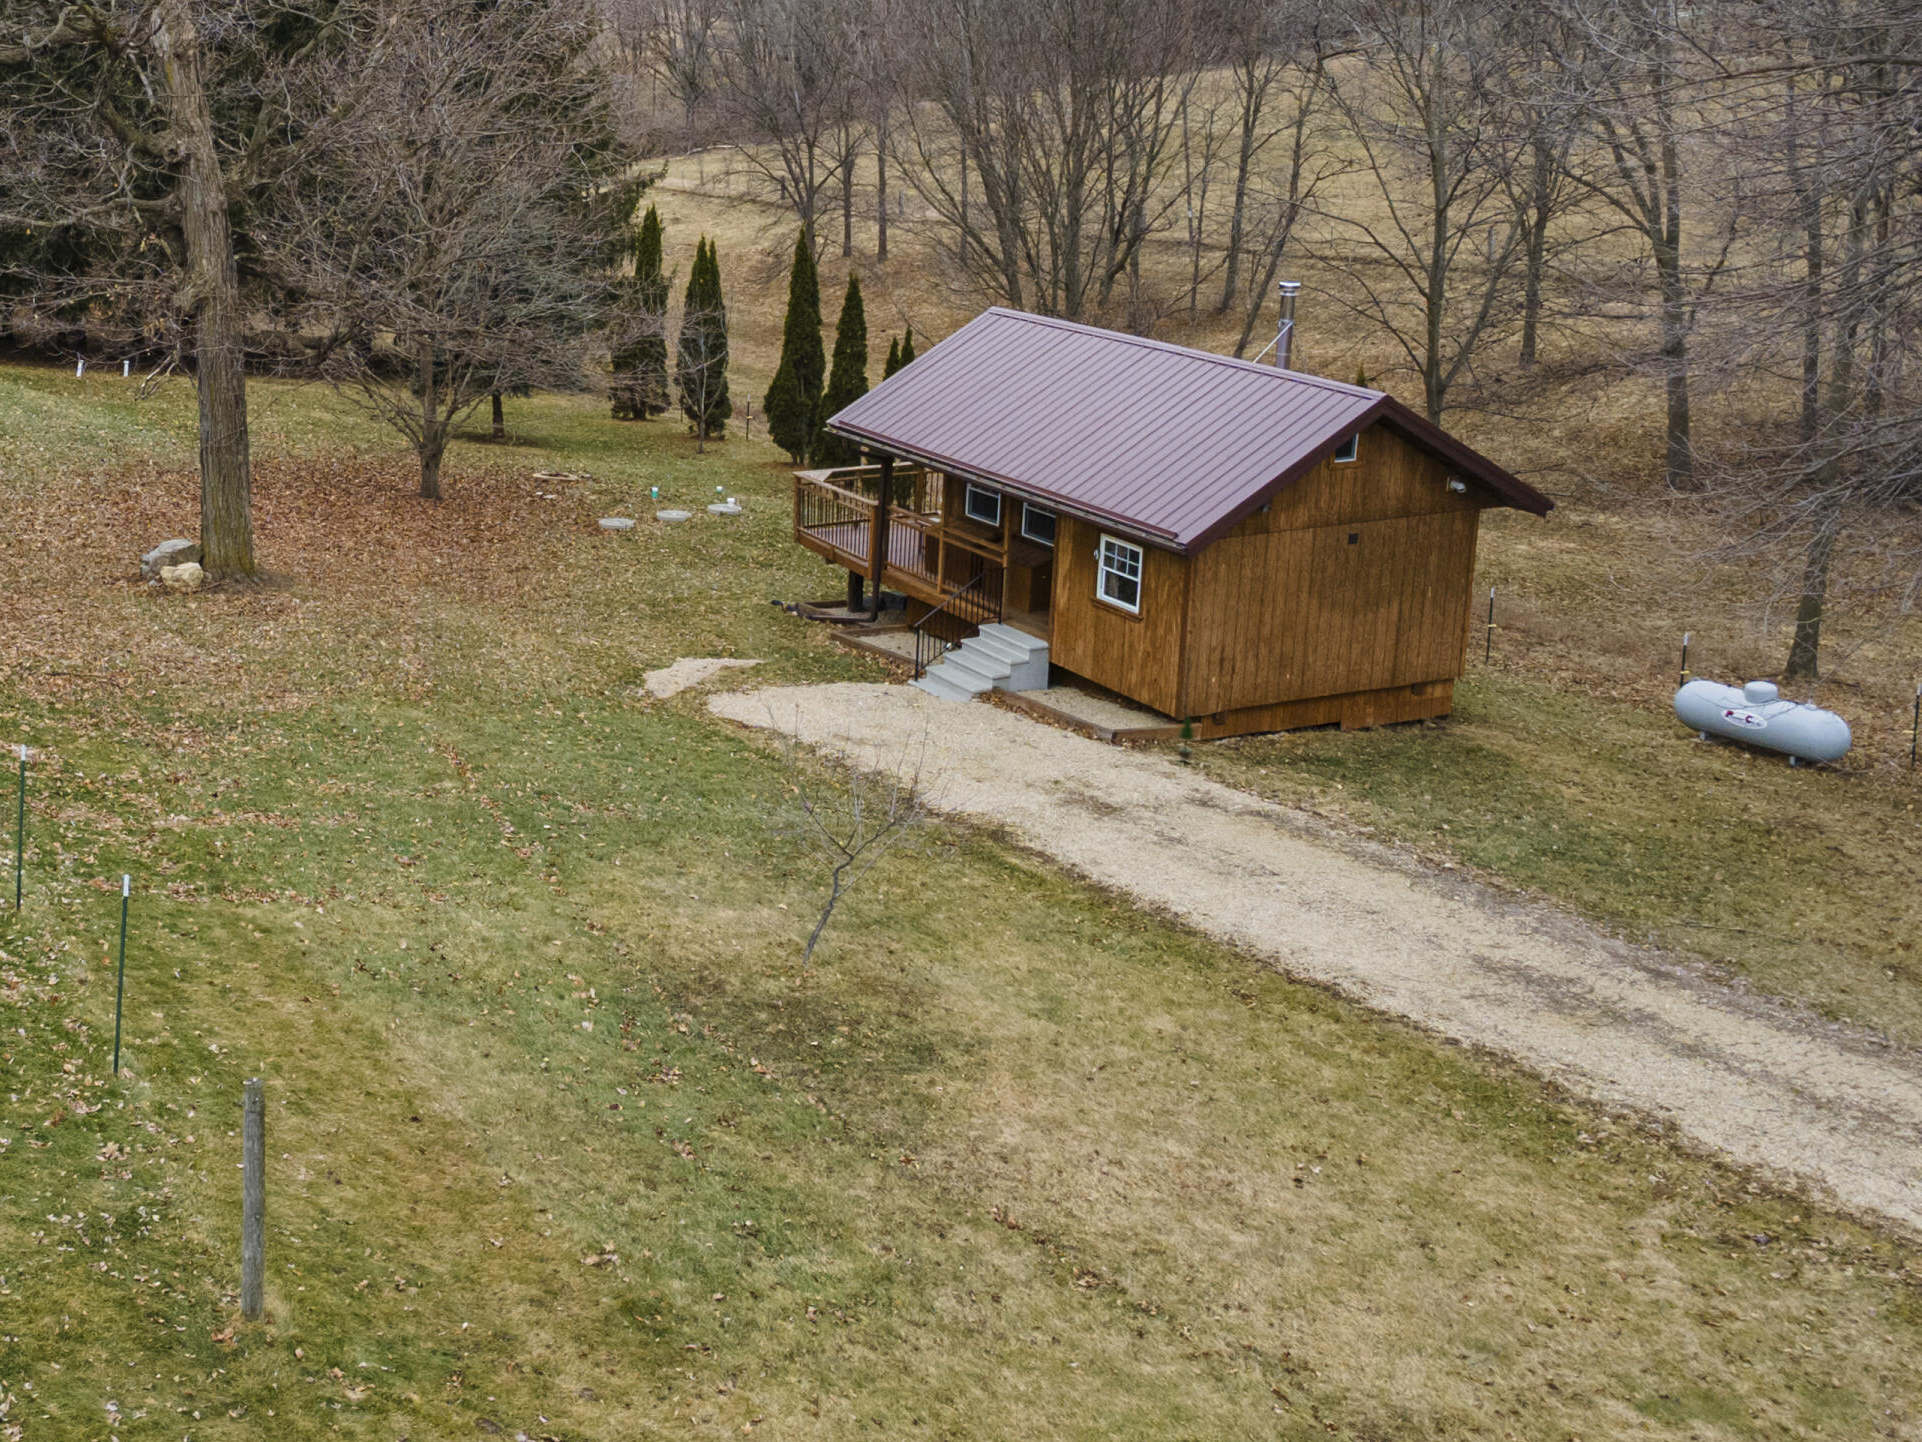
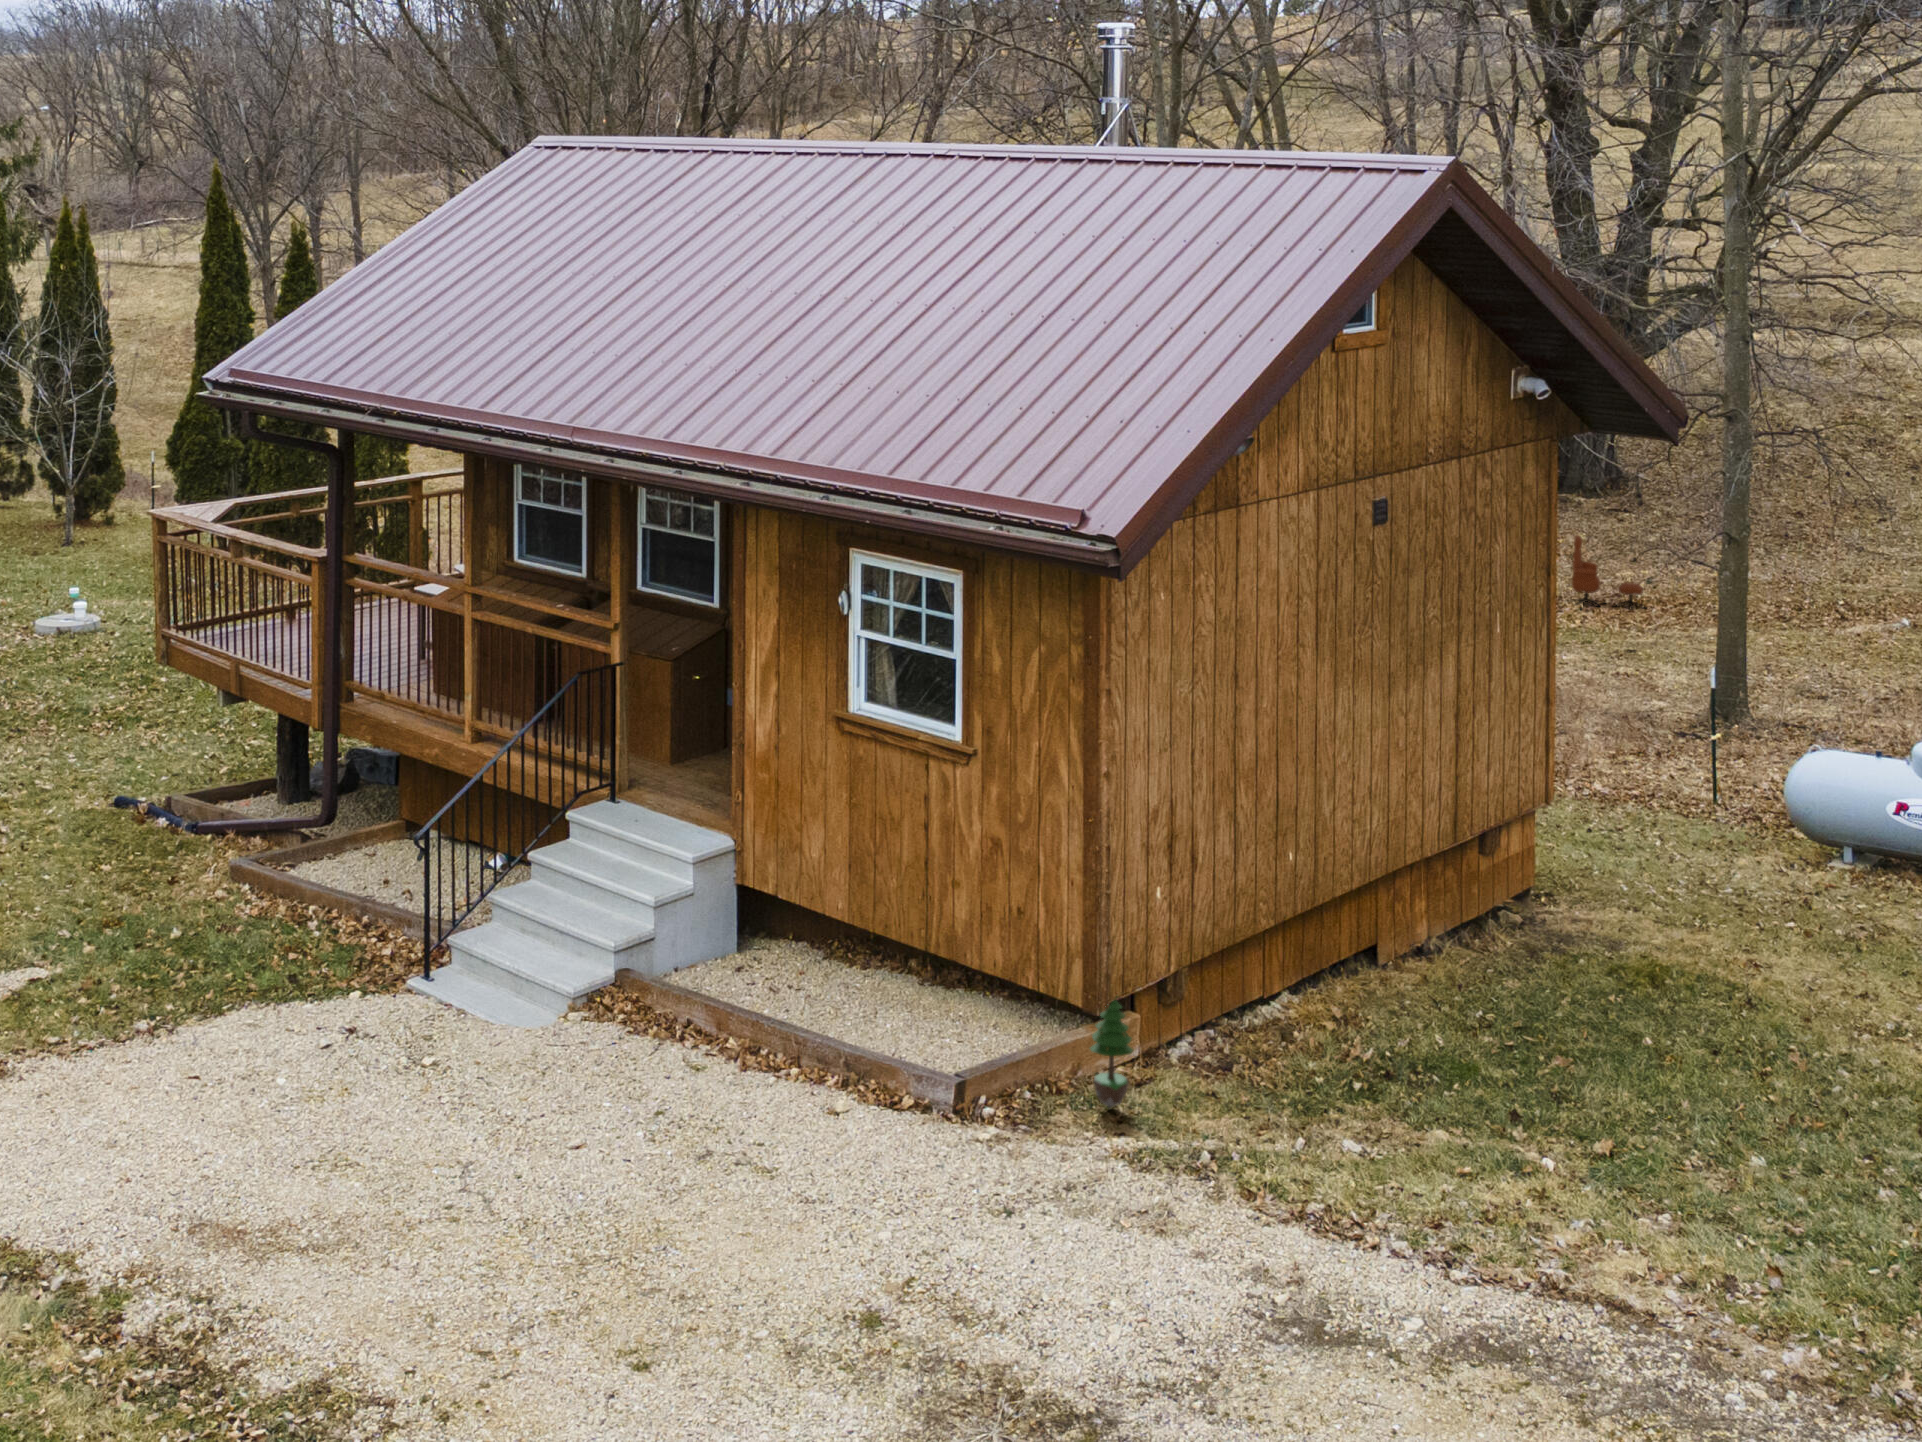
lounge chair: none [1676,553,1736,608] -> present [1572,535,1646,608]

